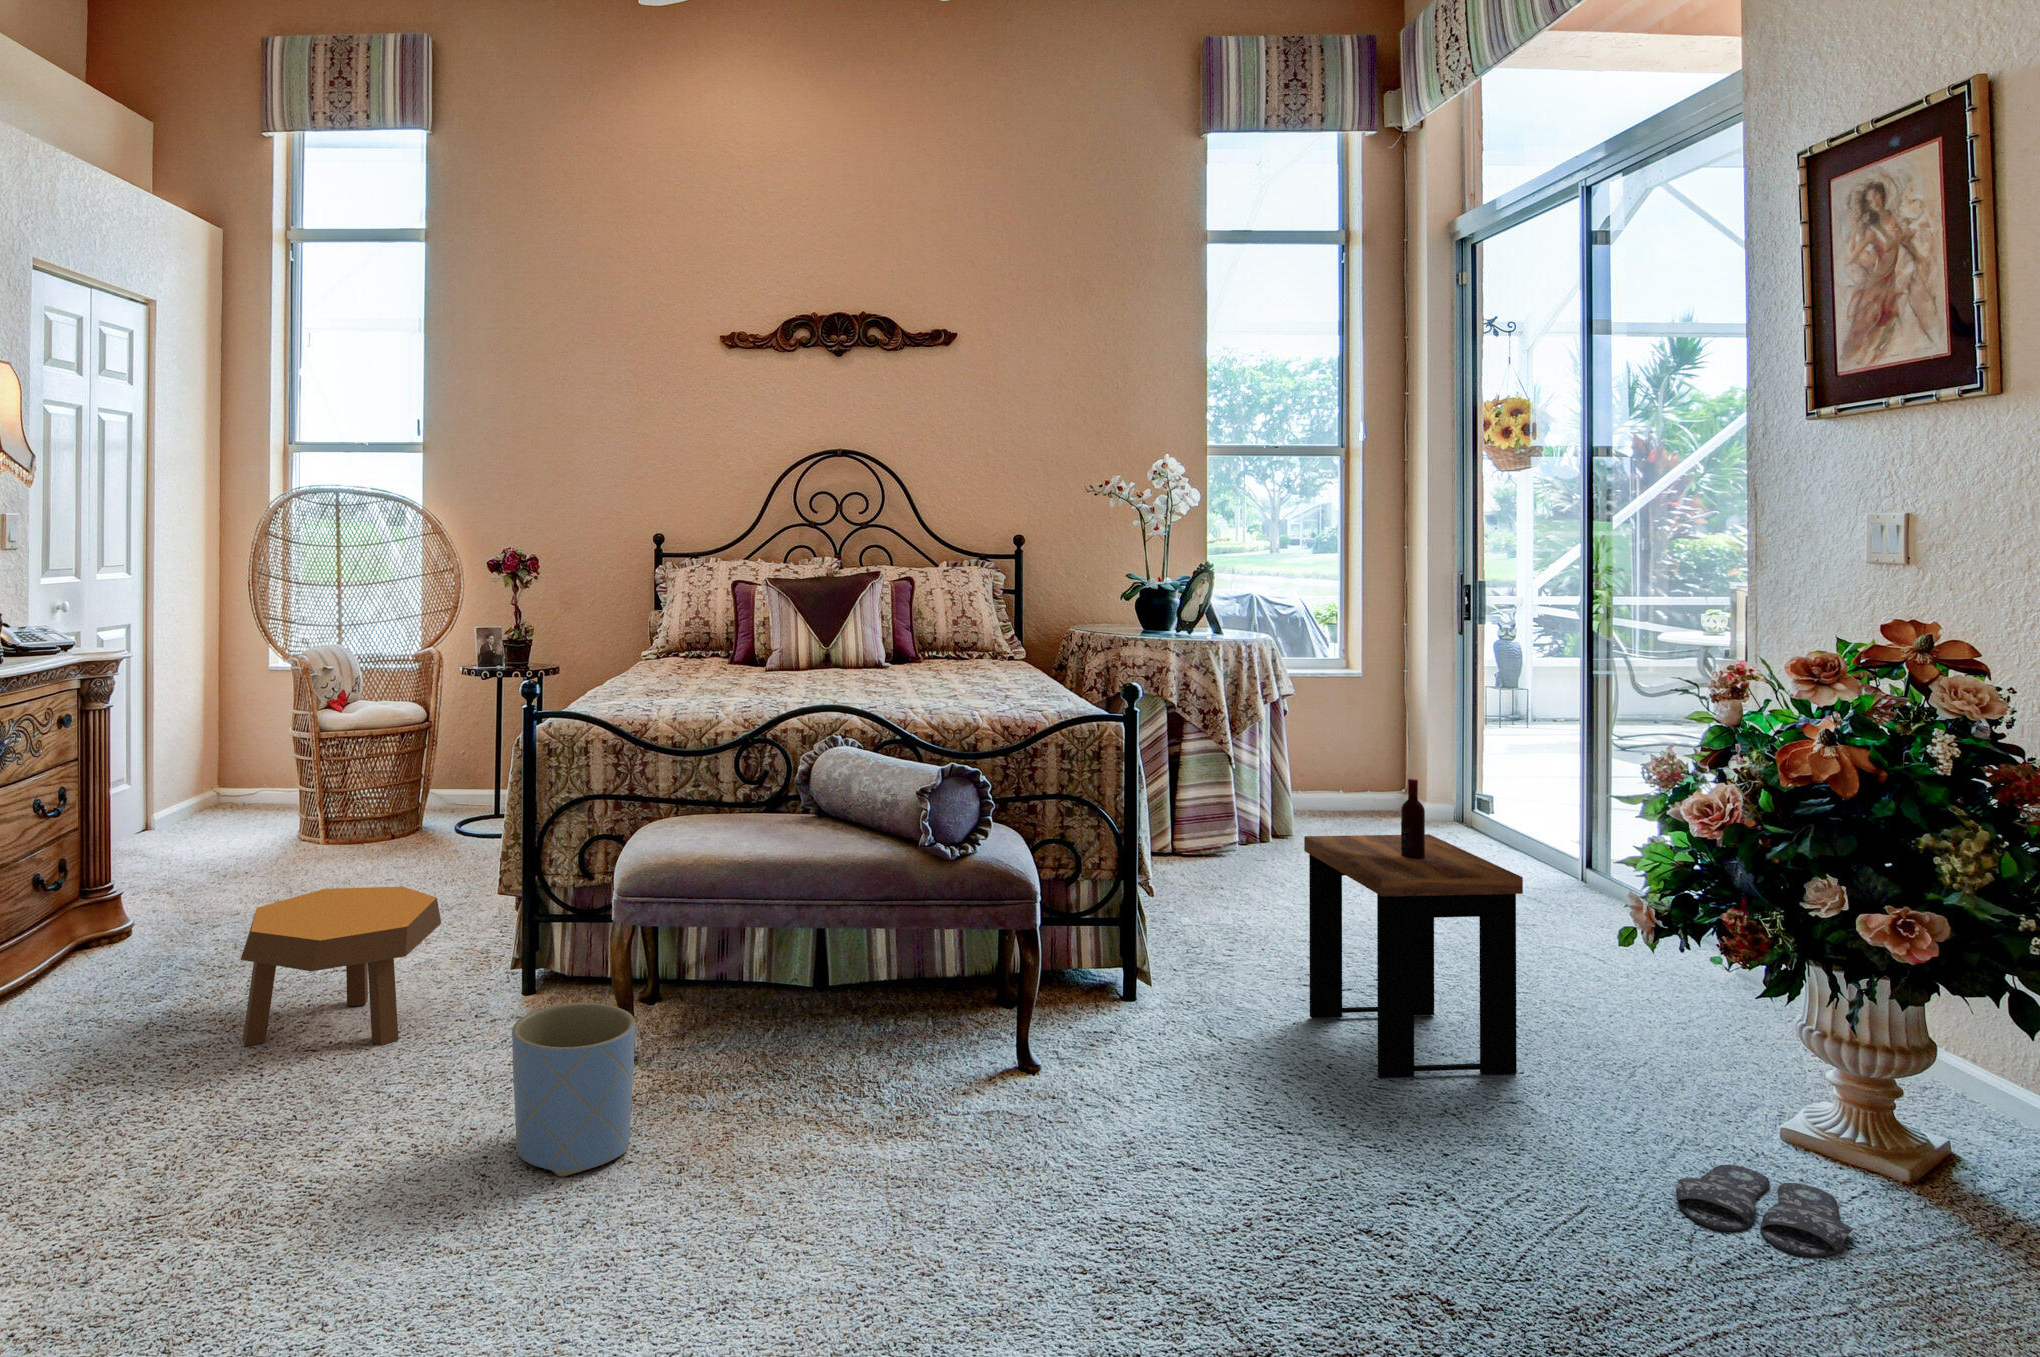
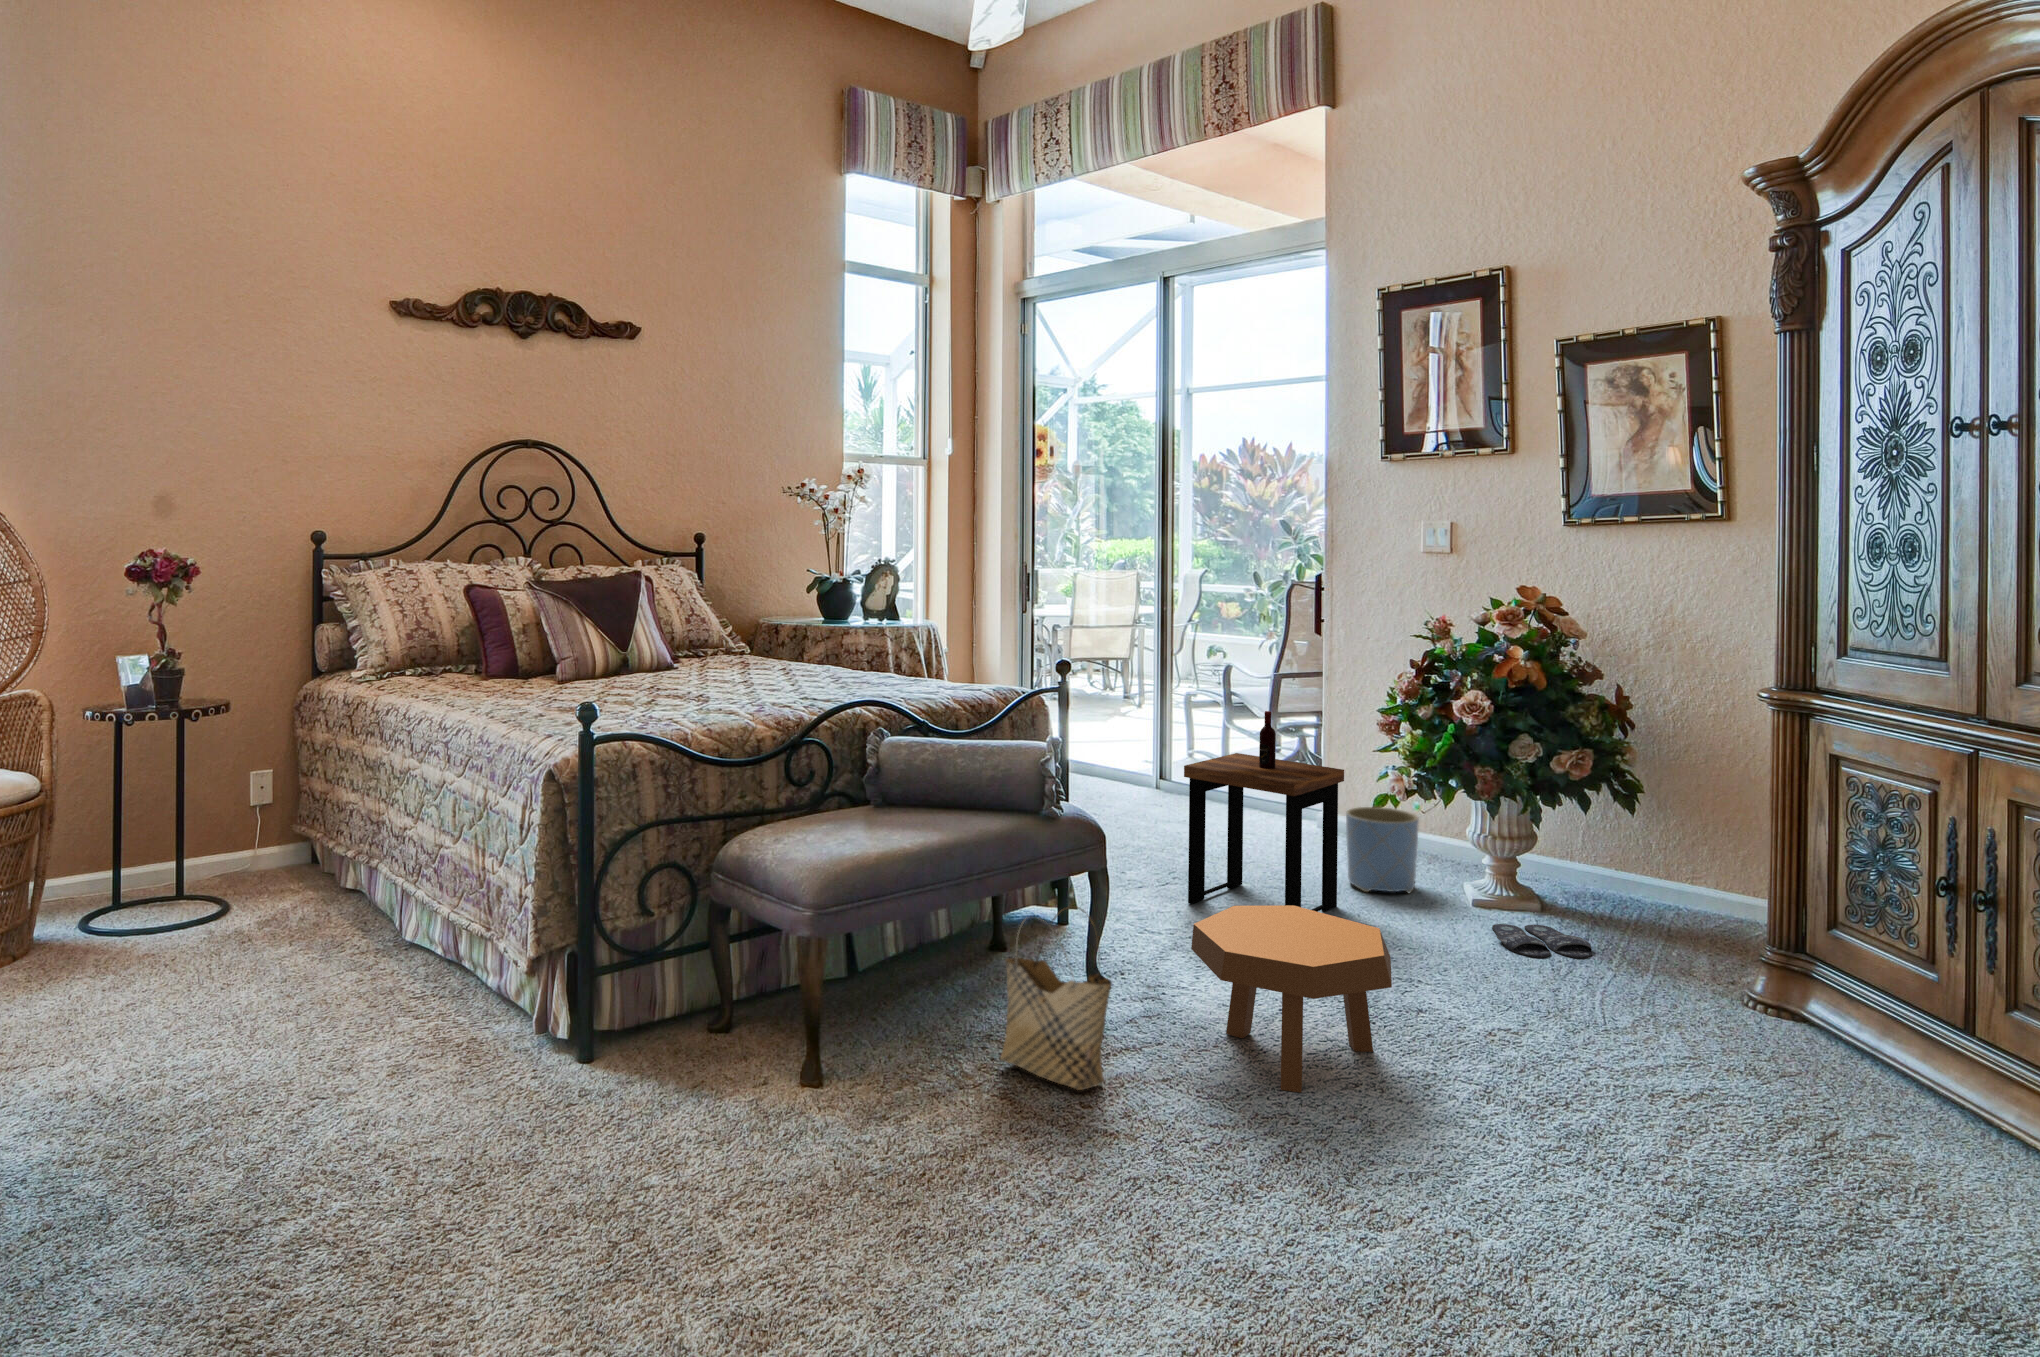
footstool: present [241,887,441,1046] -> present [1191,905,1392,1093]
woven basket: none [758,942,837,1147] -> present [1000,906,1112,1090]
planter: present [512,1003,635,1177] -> present [1346,807,1419,893]

